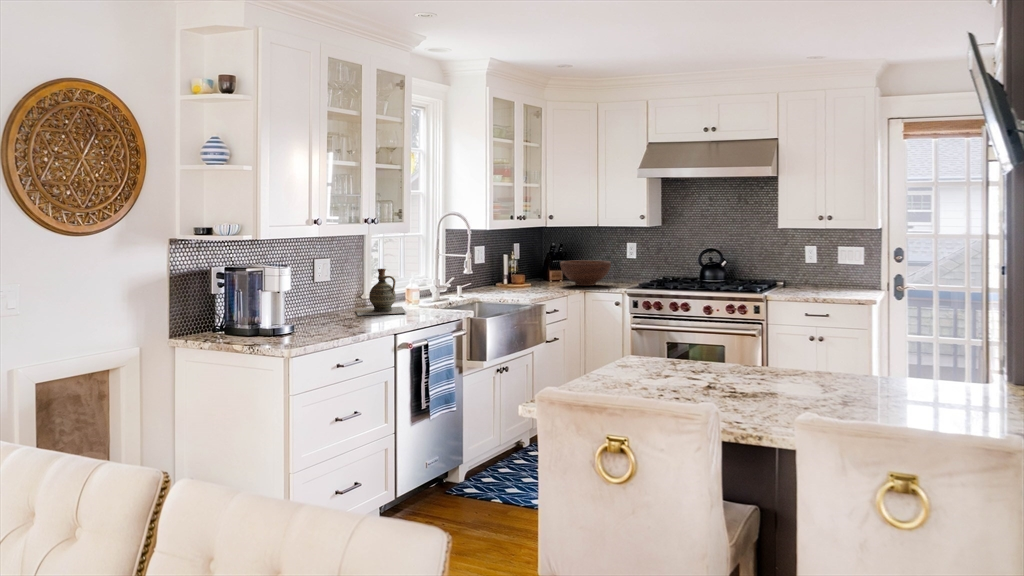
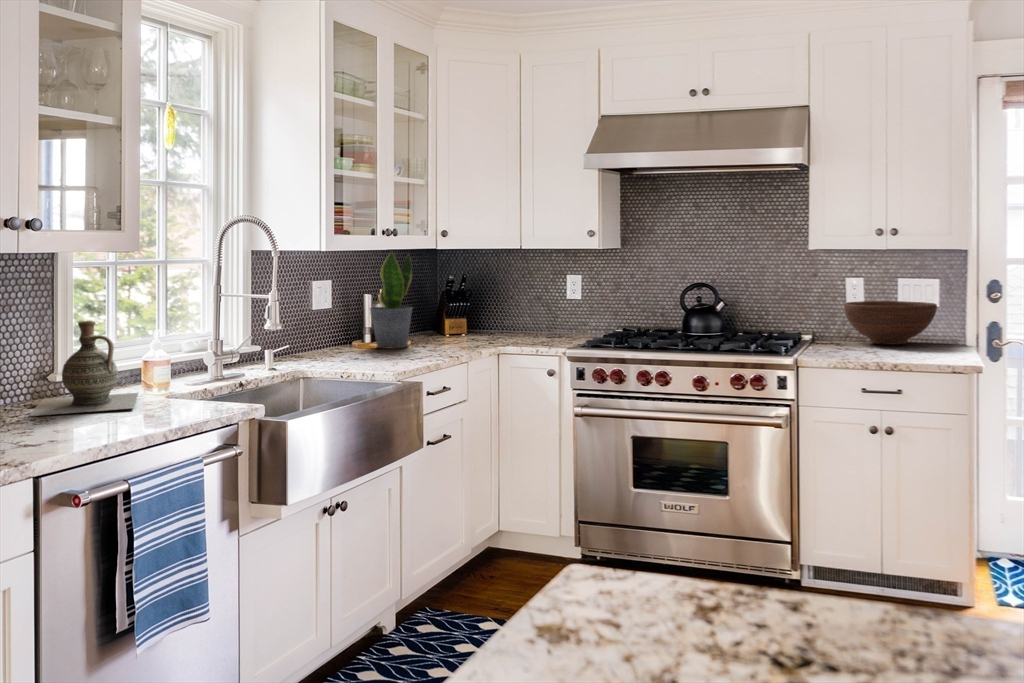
potted plant: none [507,228,534,288] -> present [370,252,412,348]
fruit bowl: present [560,260,611,286] -> present [844,301,937,345]

